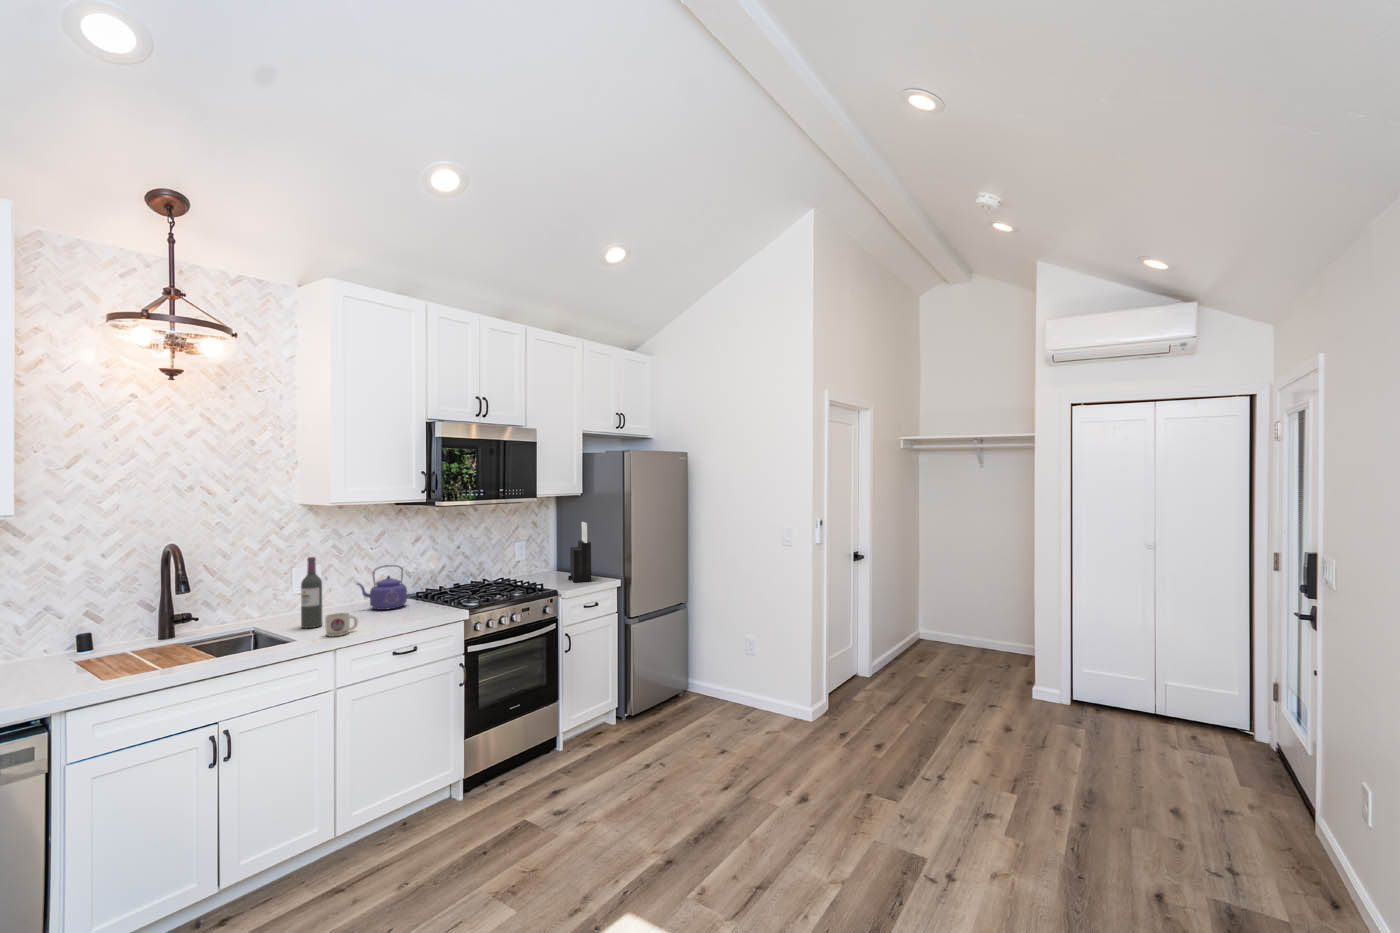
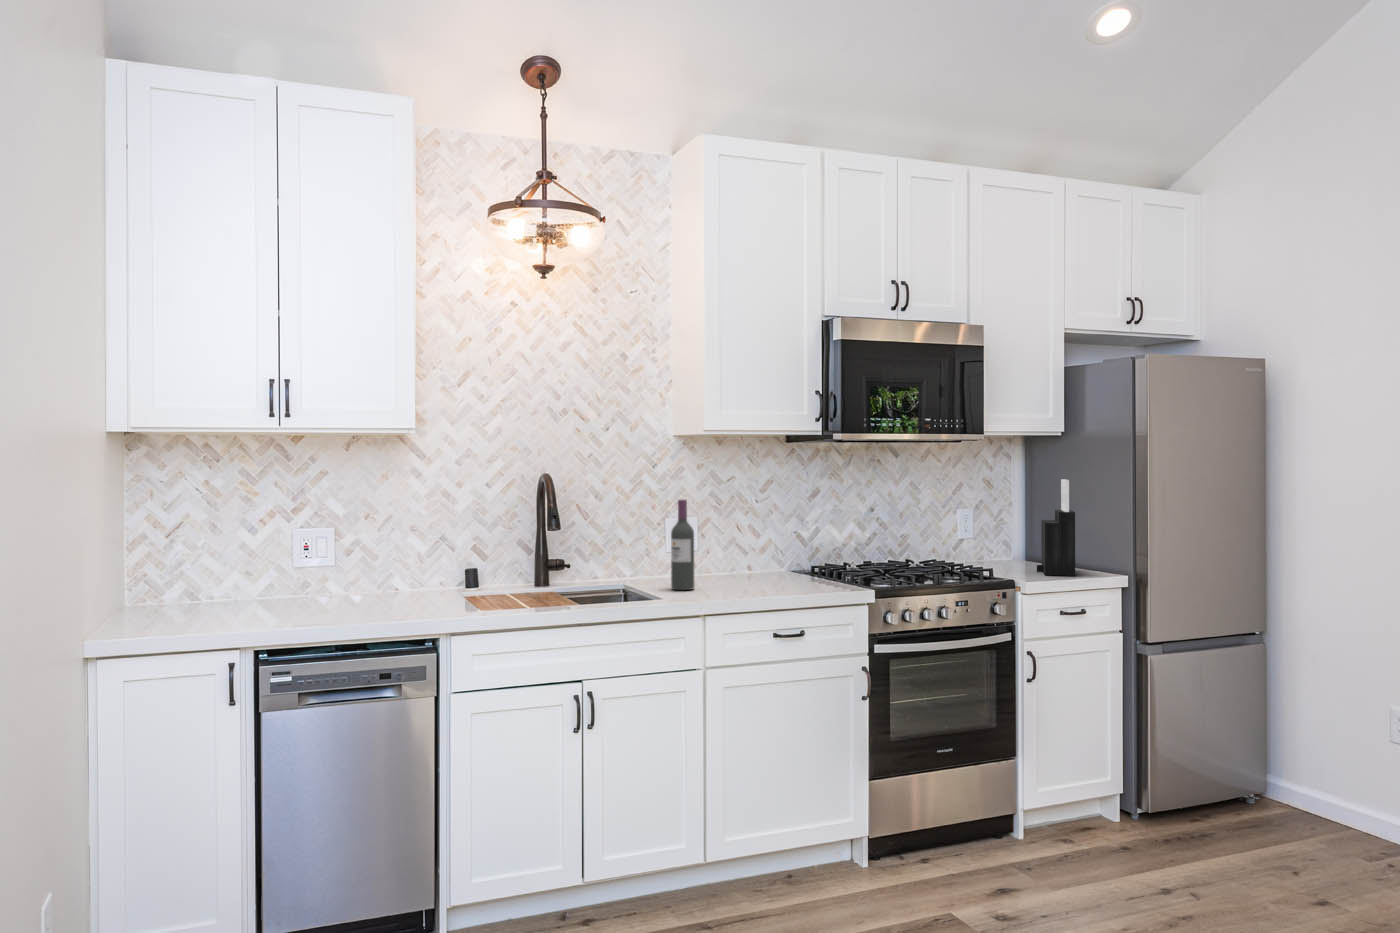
kettle: present [357,565,407,610] -> none [735,522,797,582]
mug: present [325,613,358,636] -> none [695,572,732,600]

